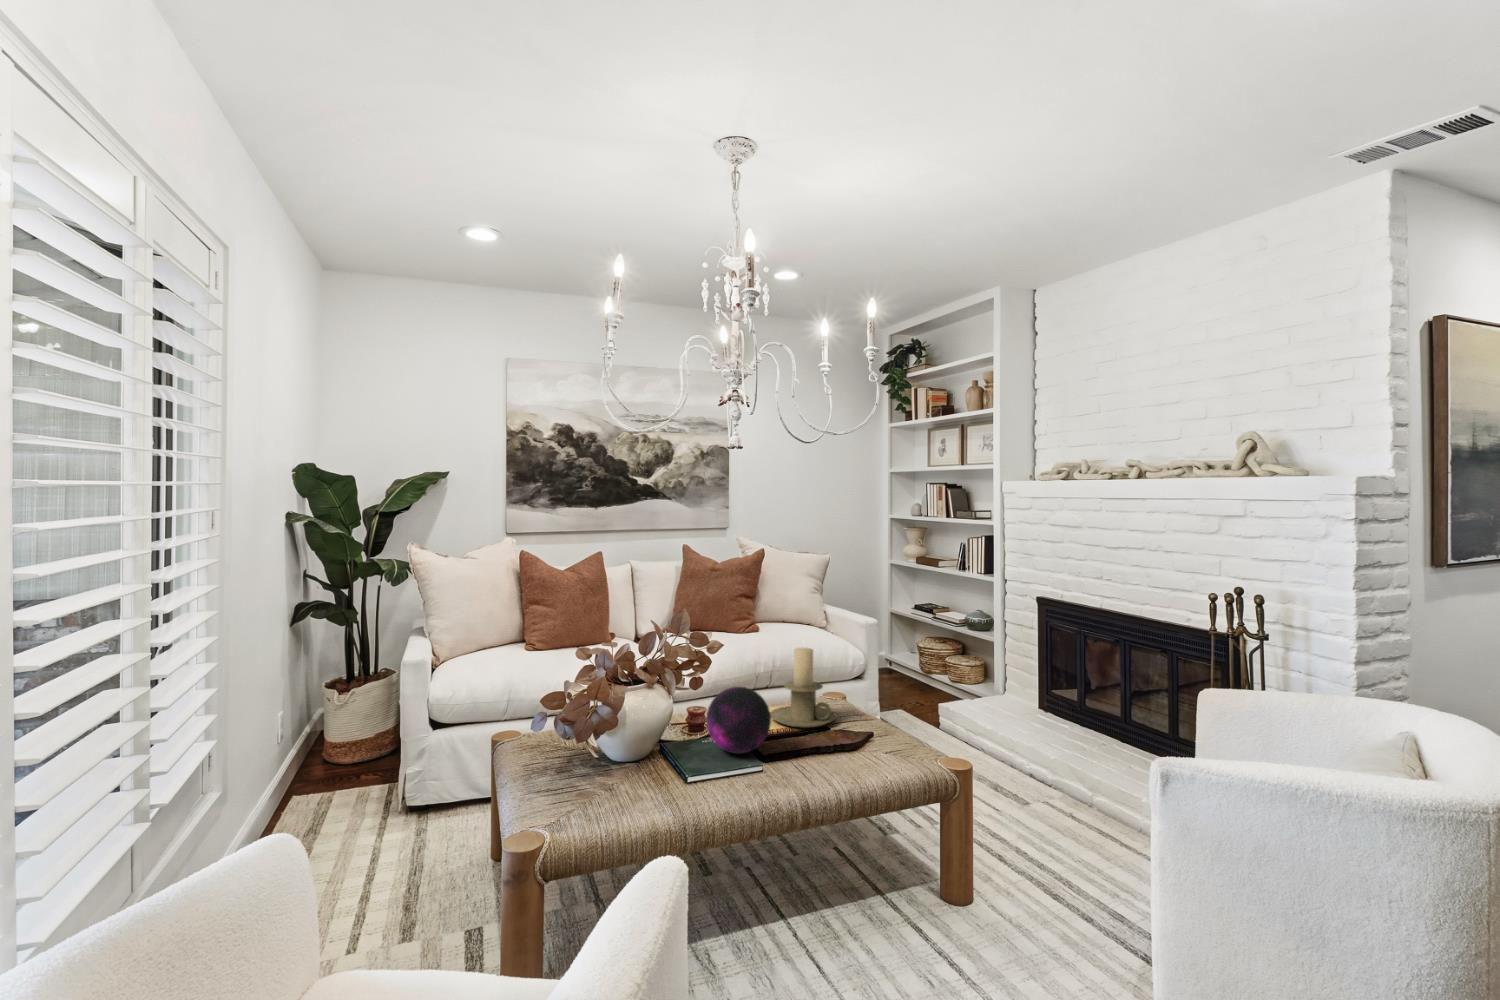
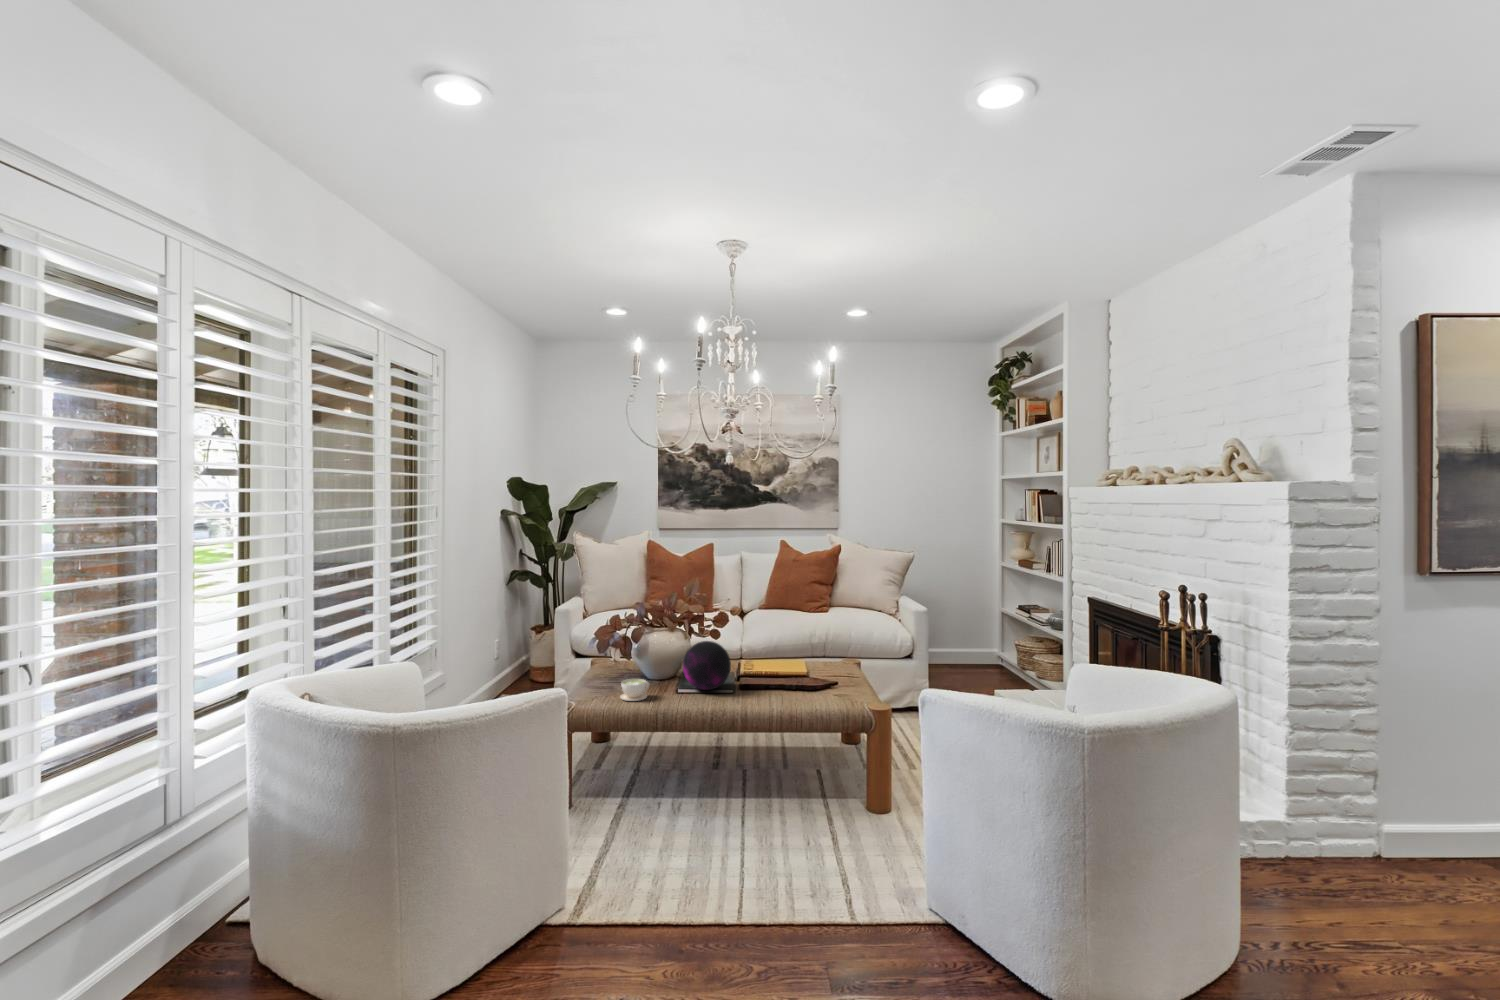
candle holder: present [770,648,837,728] -> none [756,619,809,681]
coffee cup: none [641,751,679,786] -> present [620,679,649,701]

